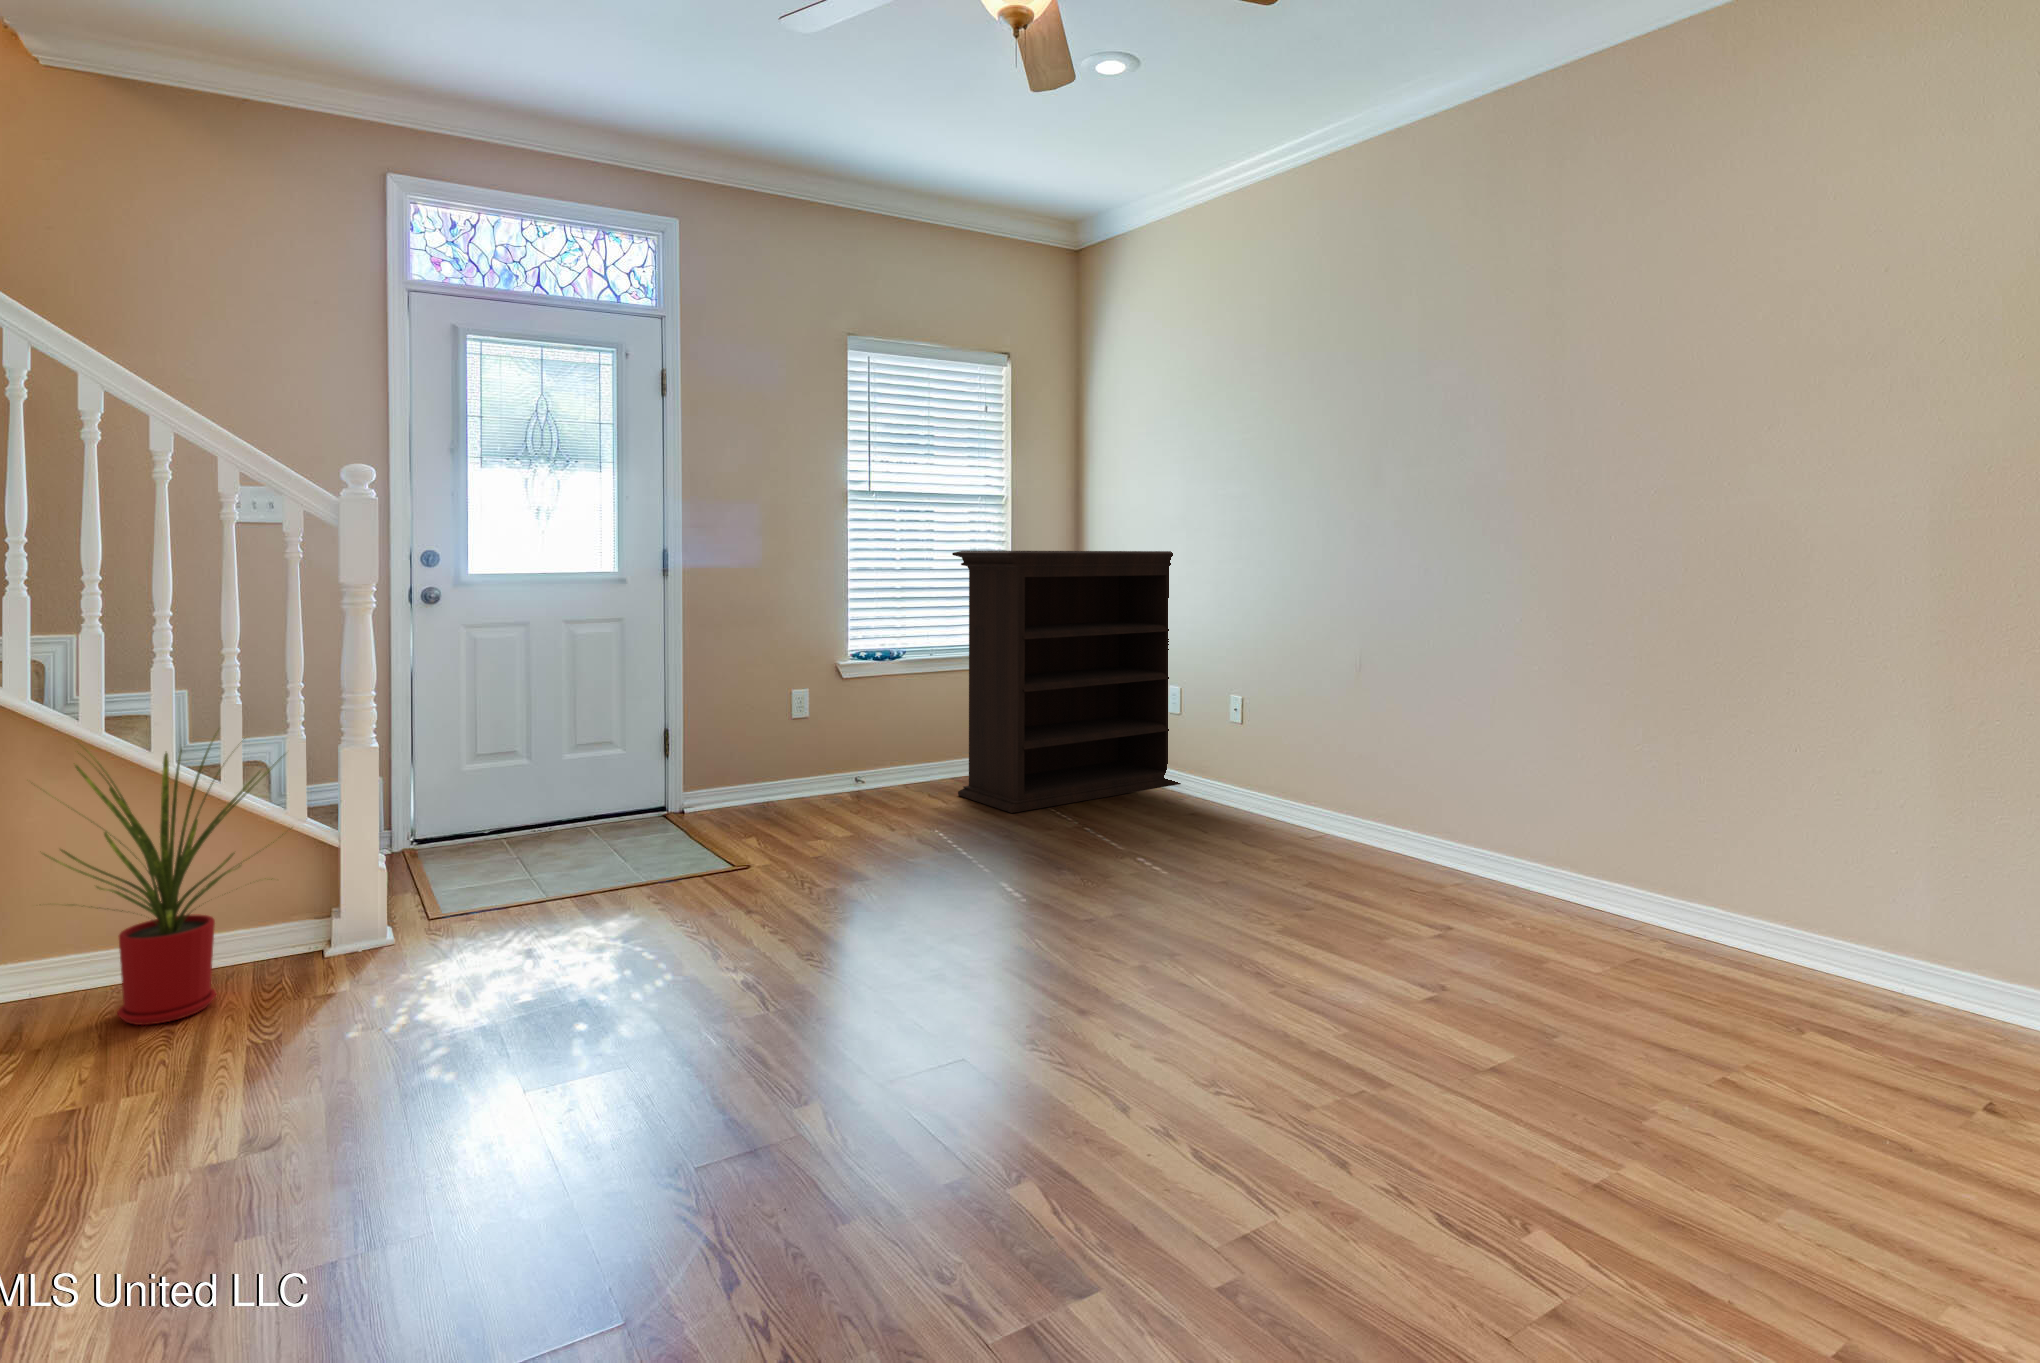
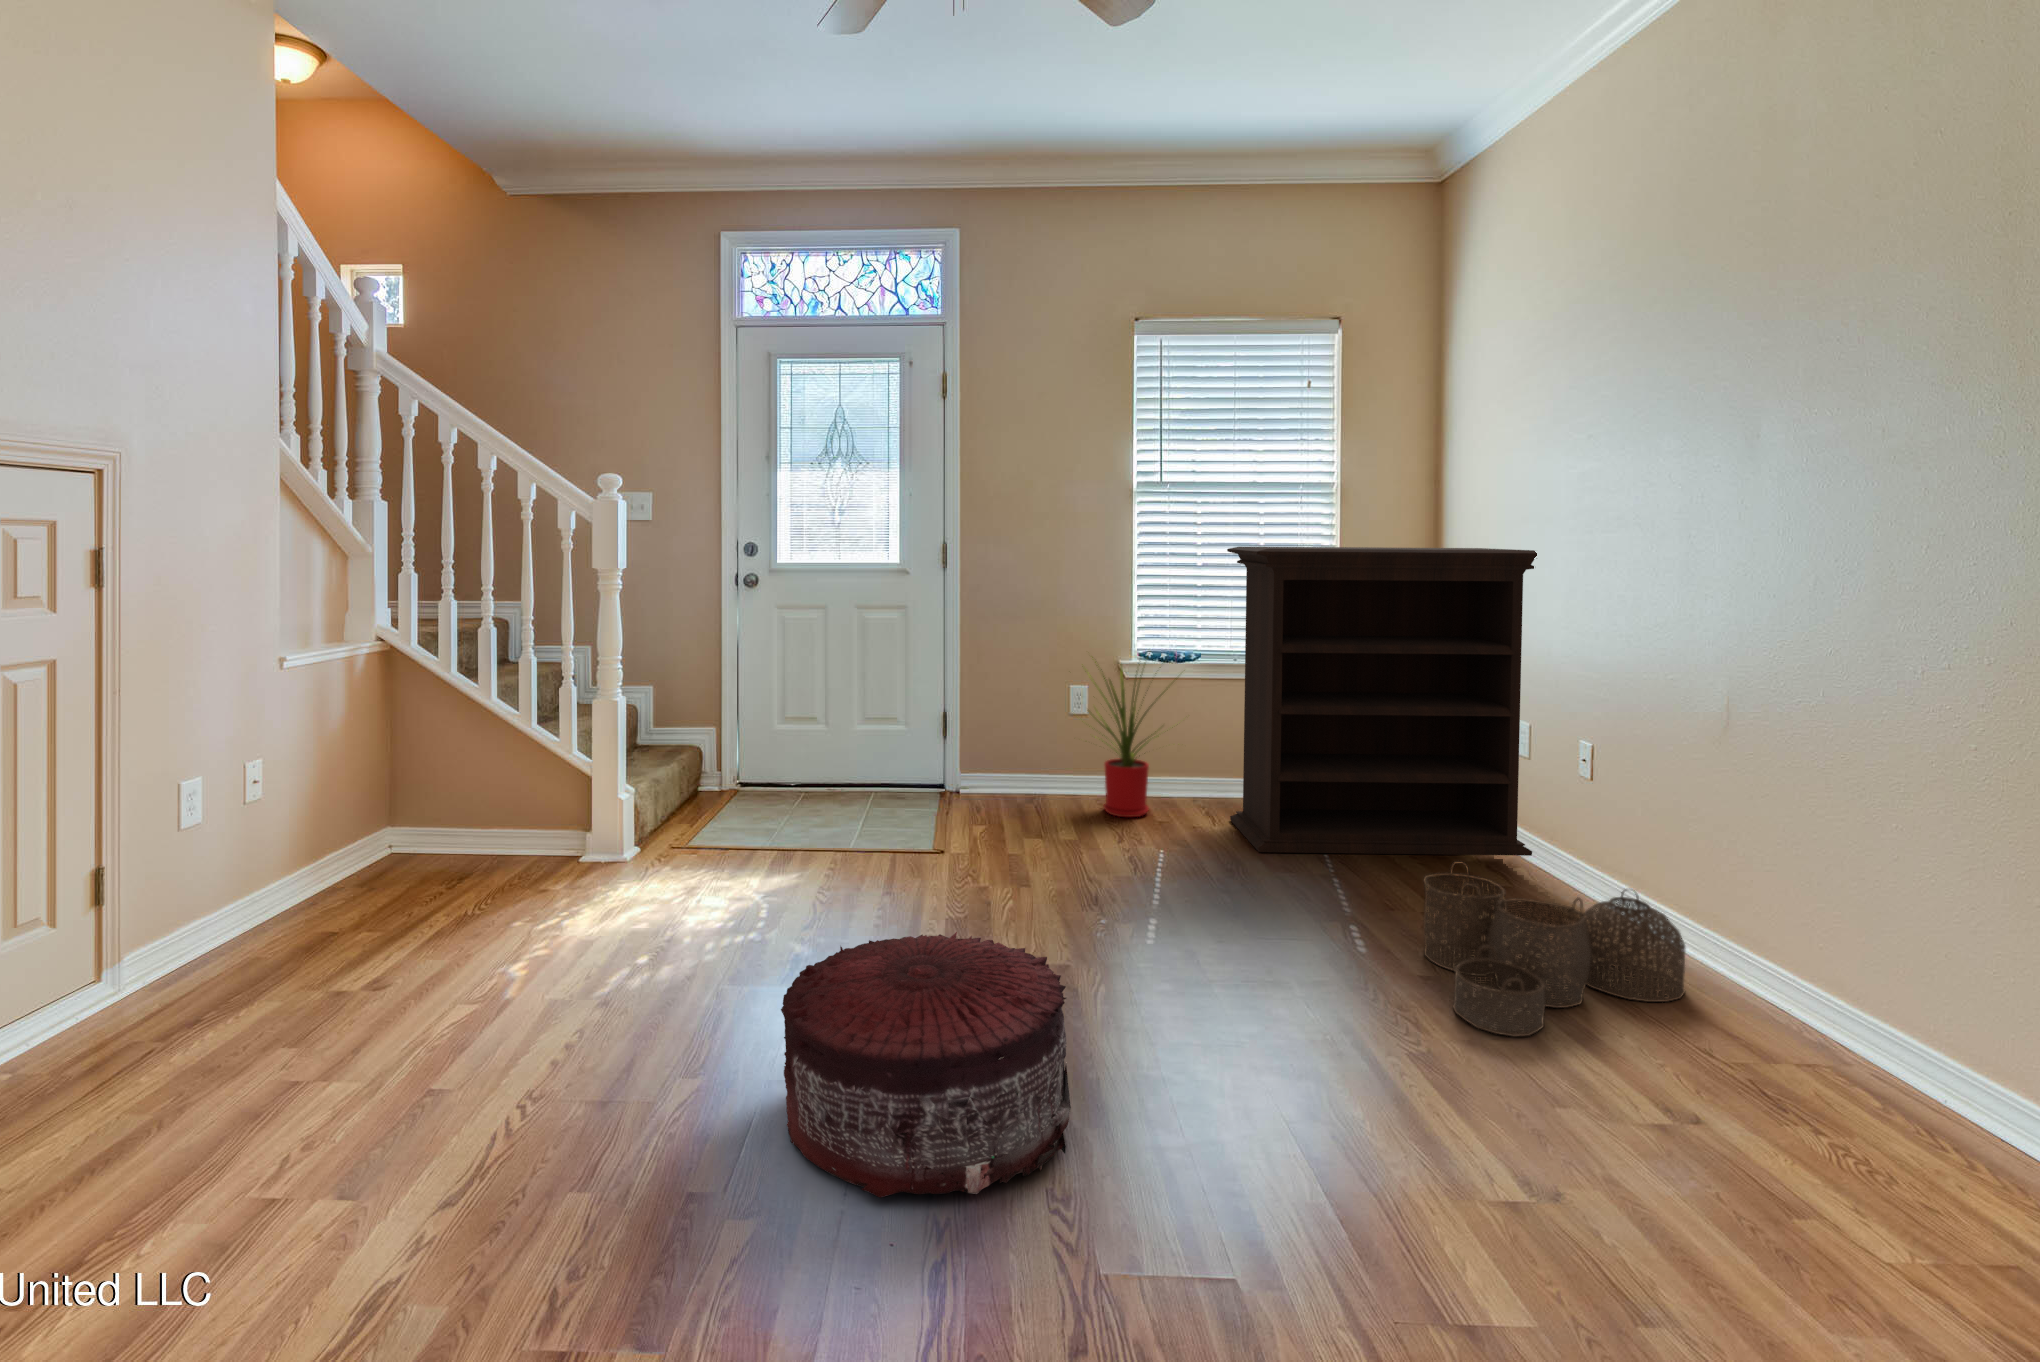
house plant: present [44,736,283,1025] -> present [1081,653,1173,817]
woven basket: none [1197,779,1351,885] -> present [1424,861,1685,1037]
pouf: none [914,879,1174,1083] -> present [781,932,1071,1198]

